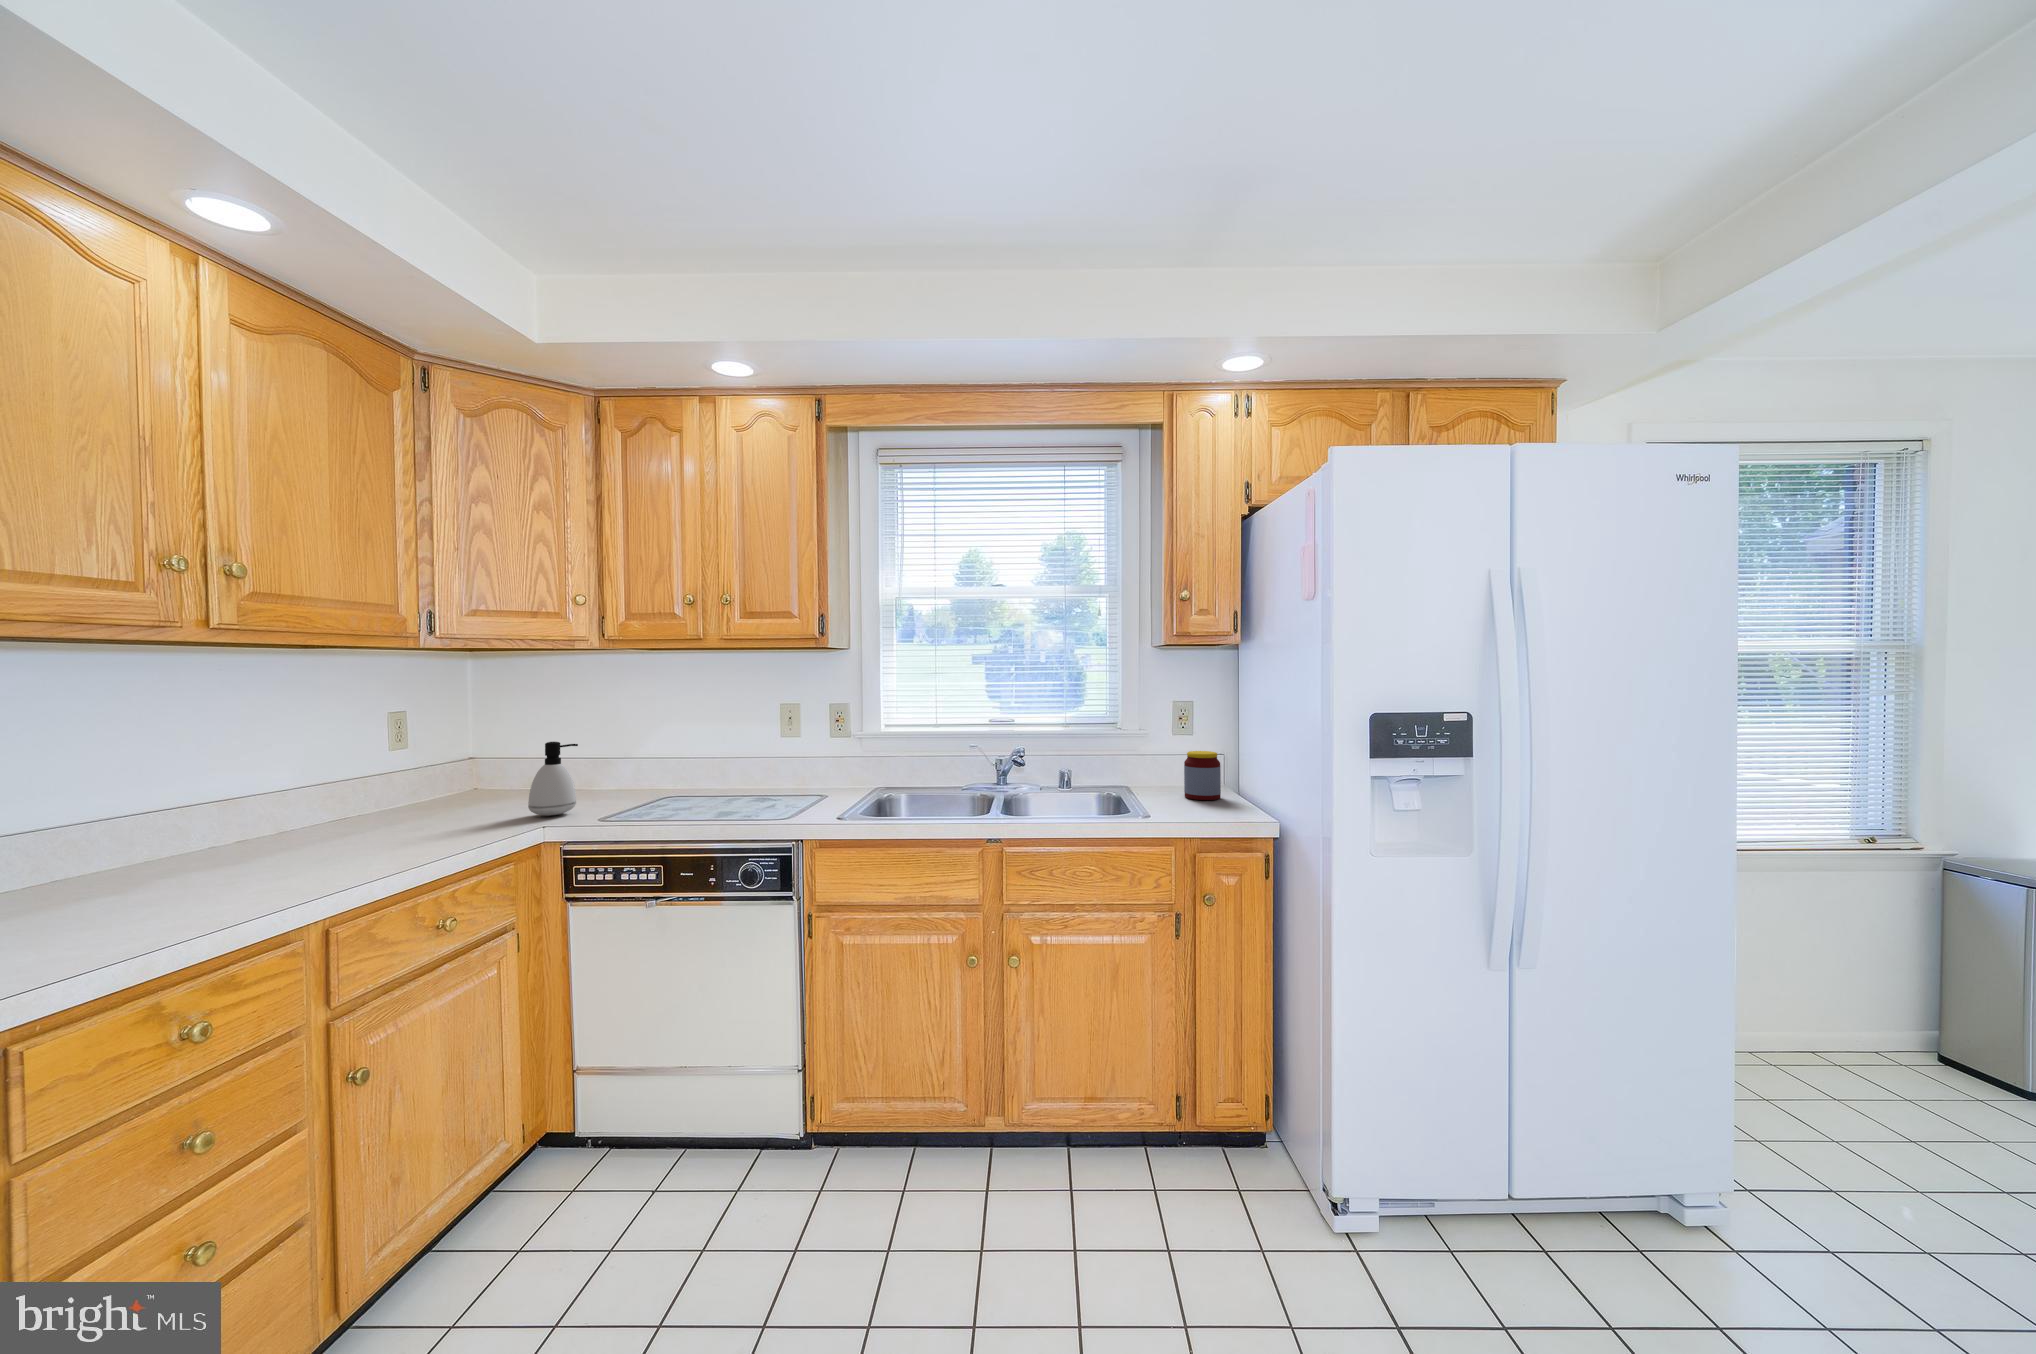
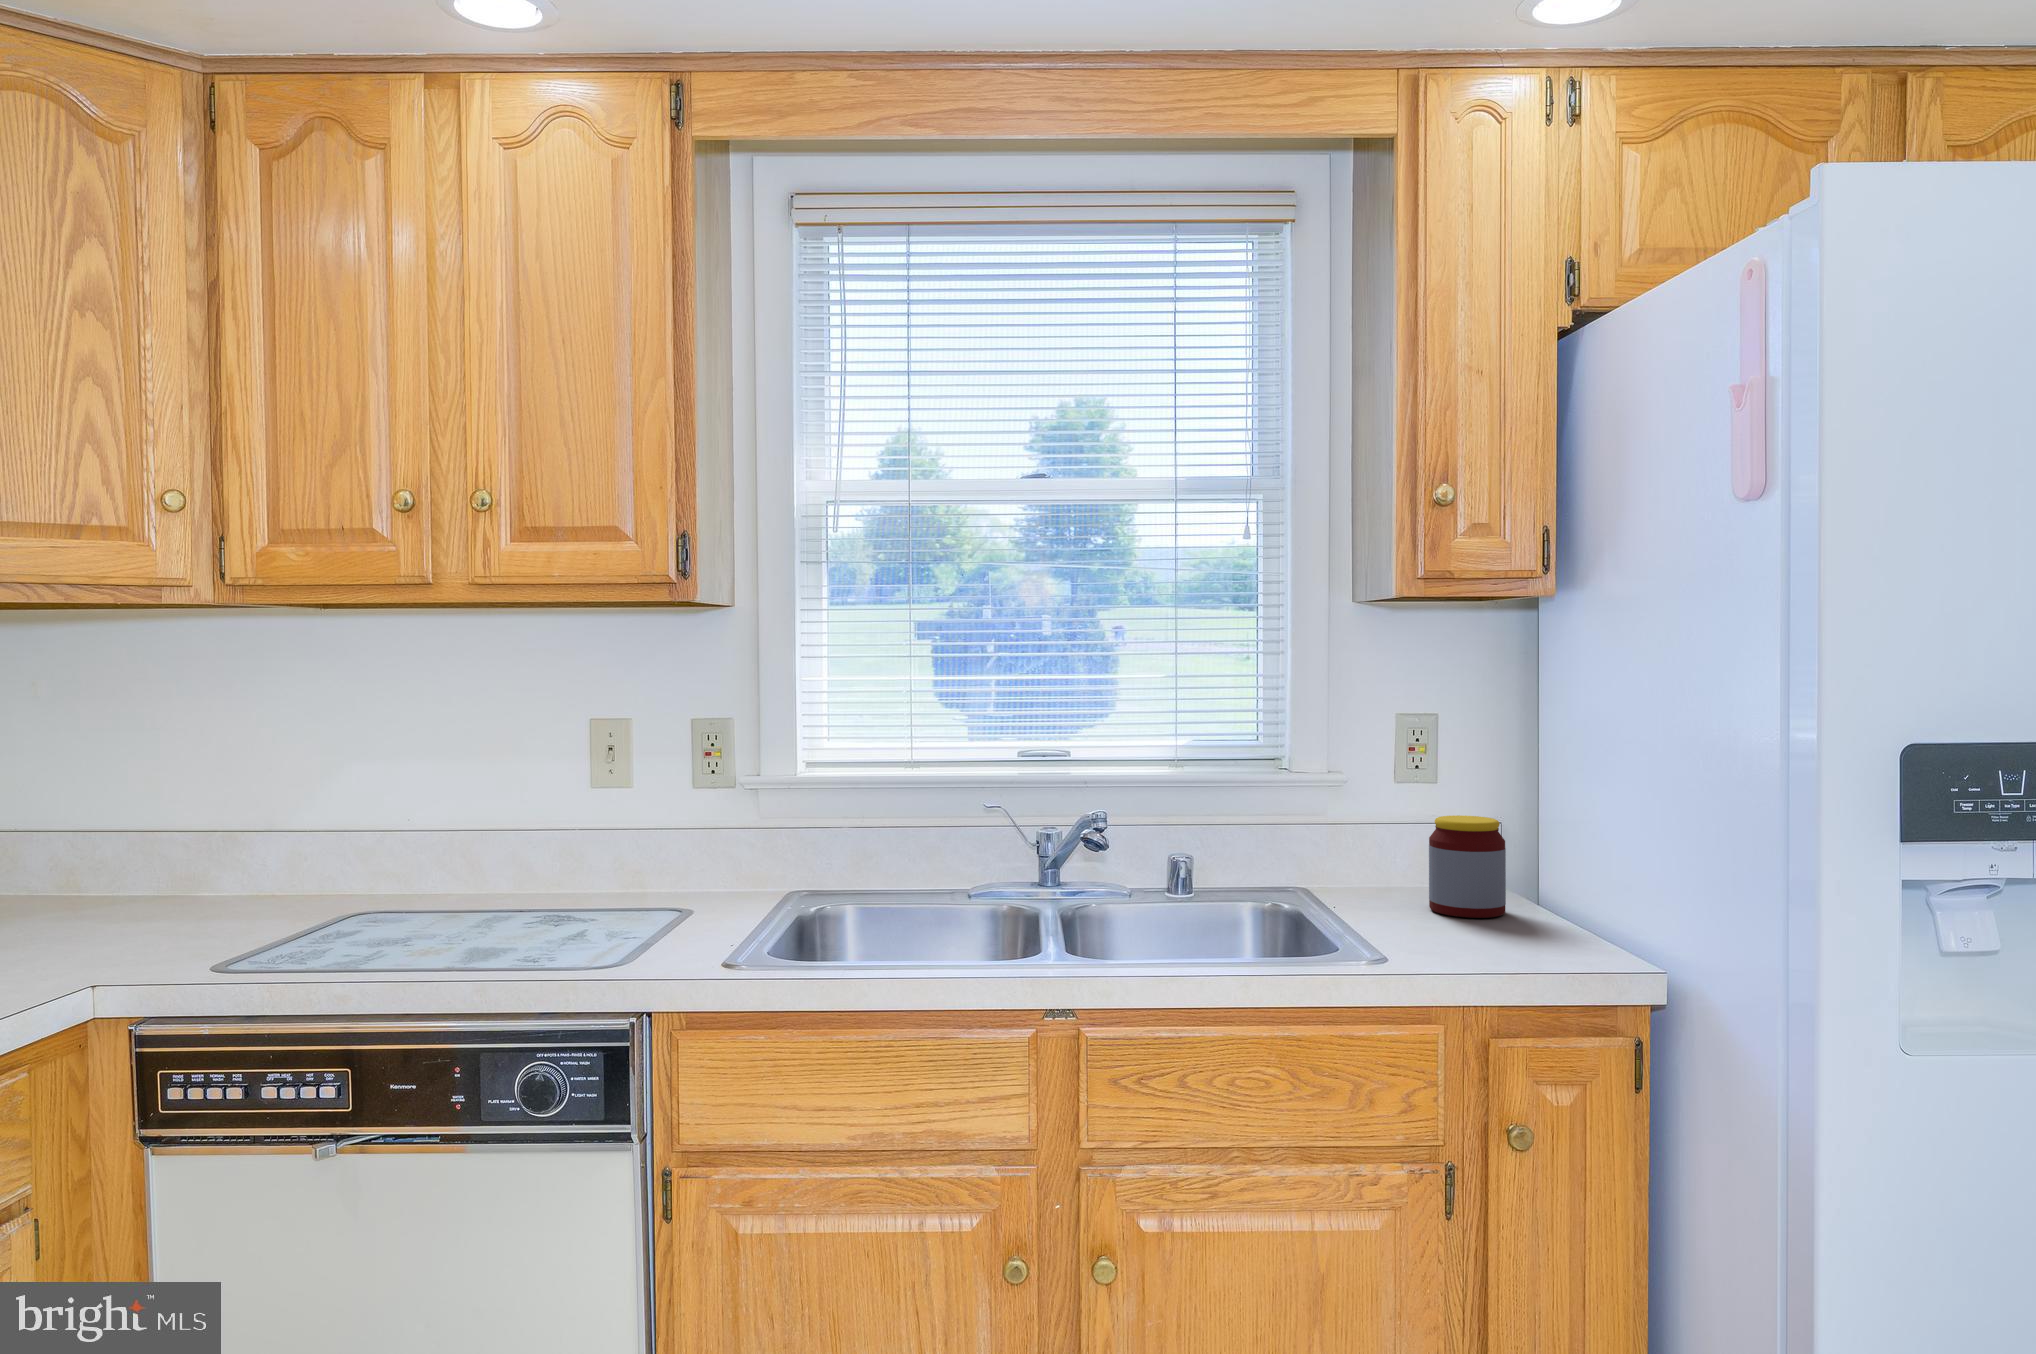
soap dispenser: present [528,742,578,816] -> none [61,801,169,959]

